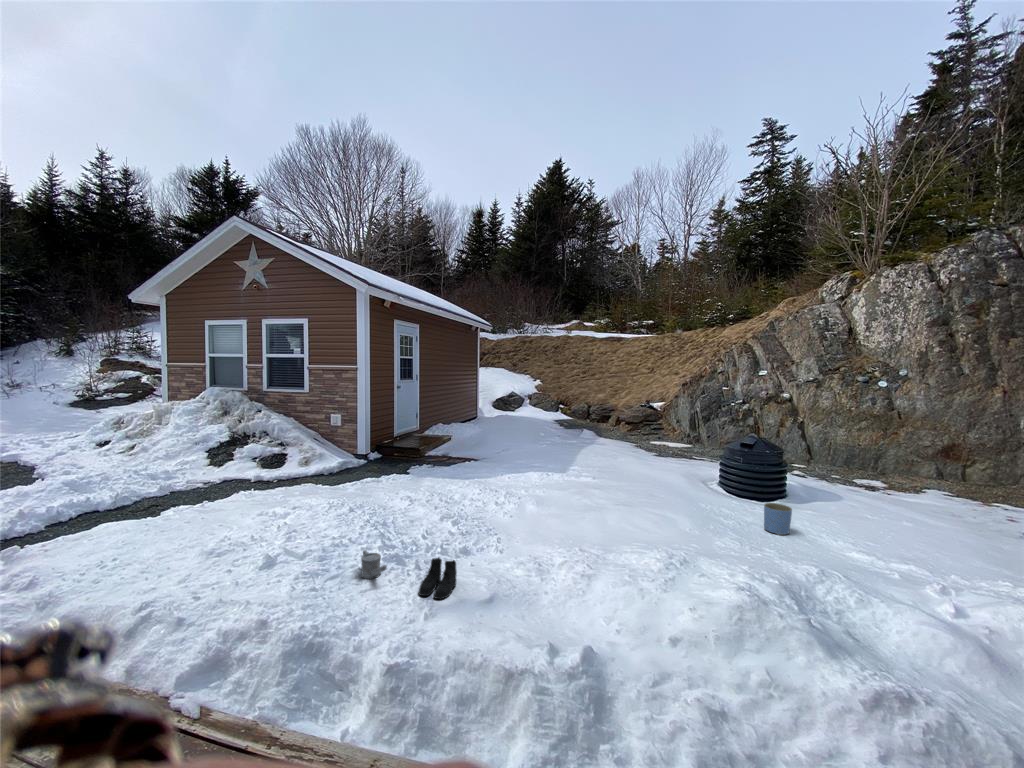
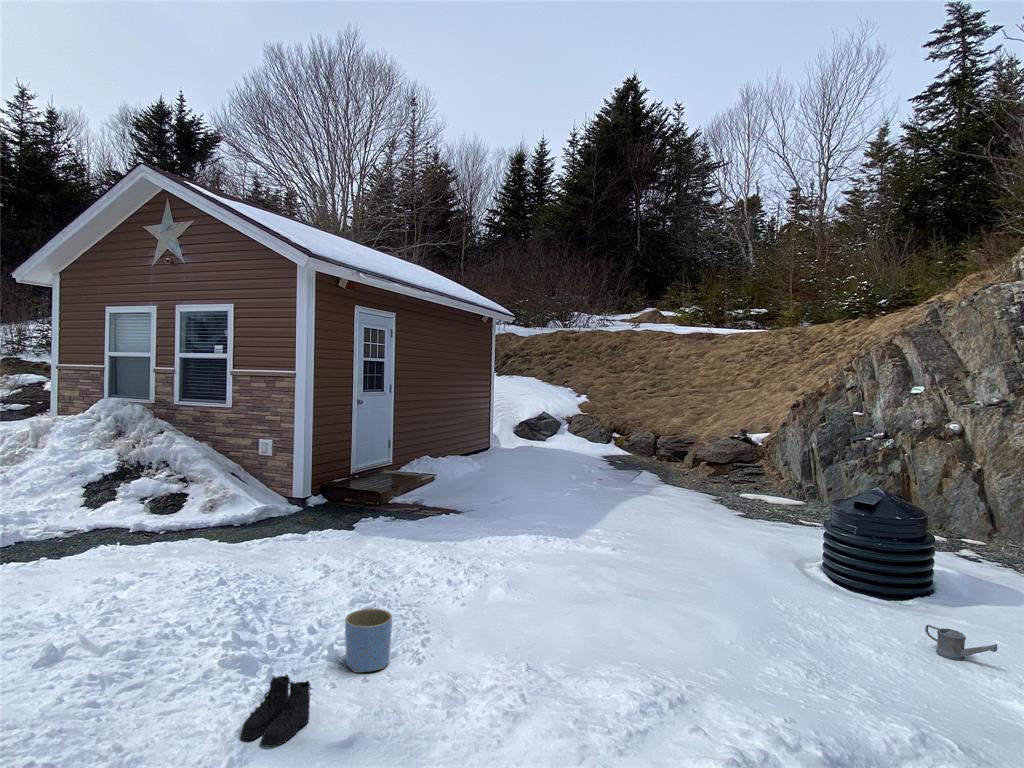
planter: present [764,503,792,535] -> present [345,608,392,672]
watering can: present [361,550,387,579] -> present [925,625,997,661]

